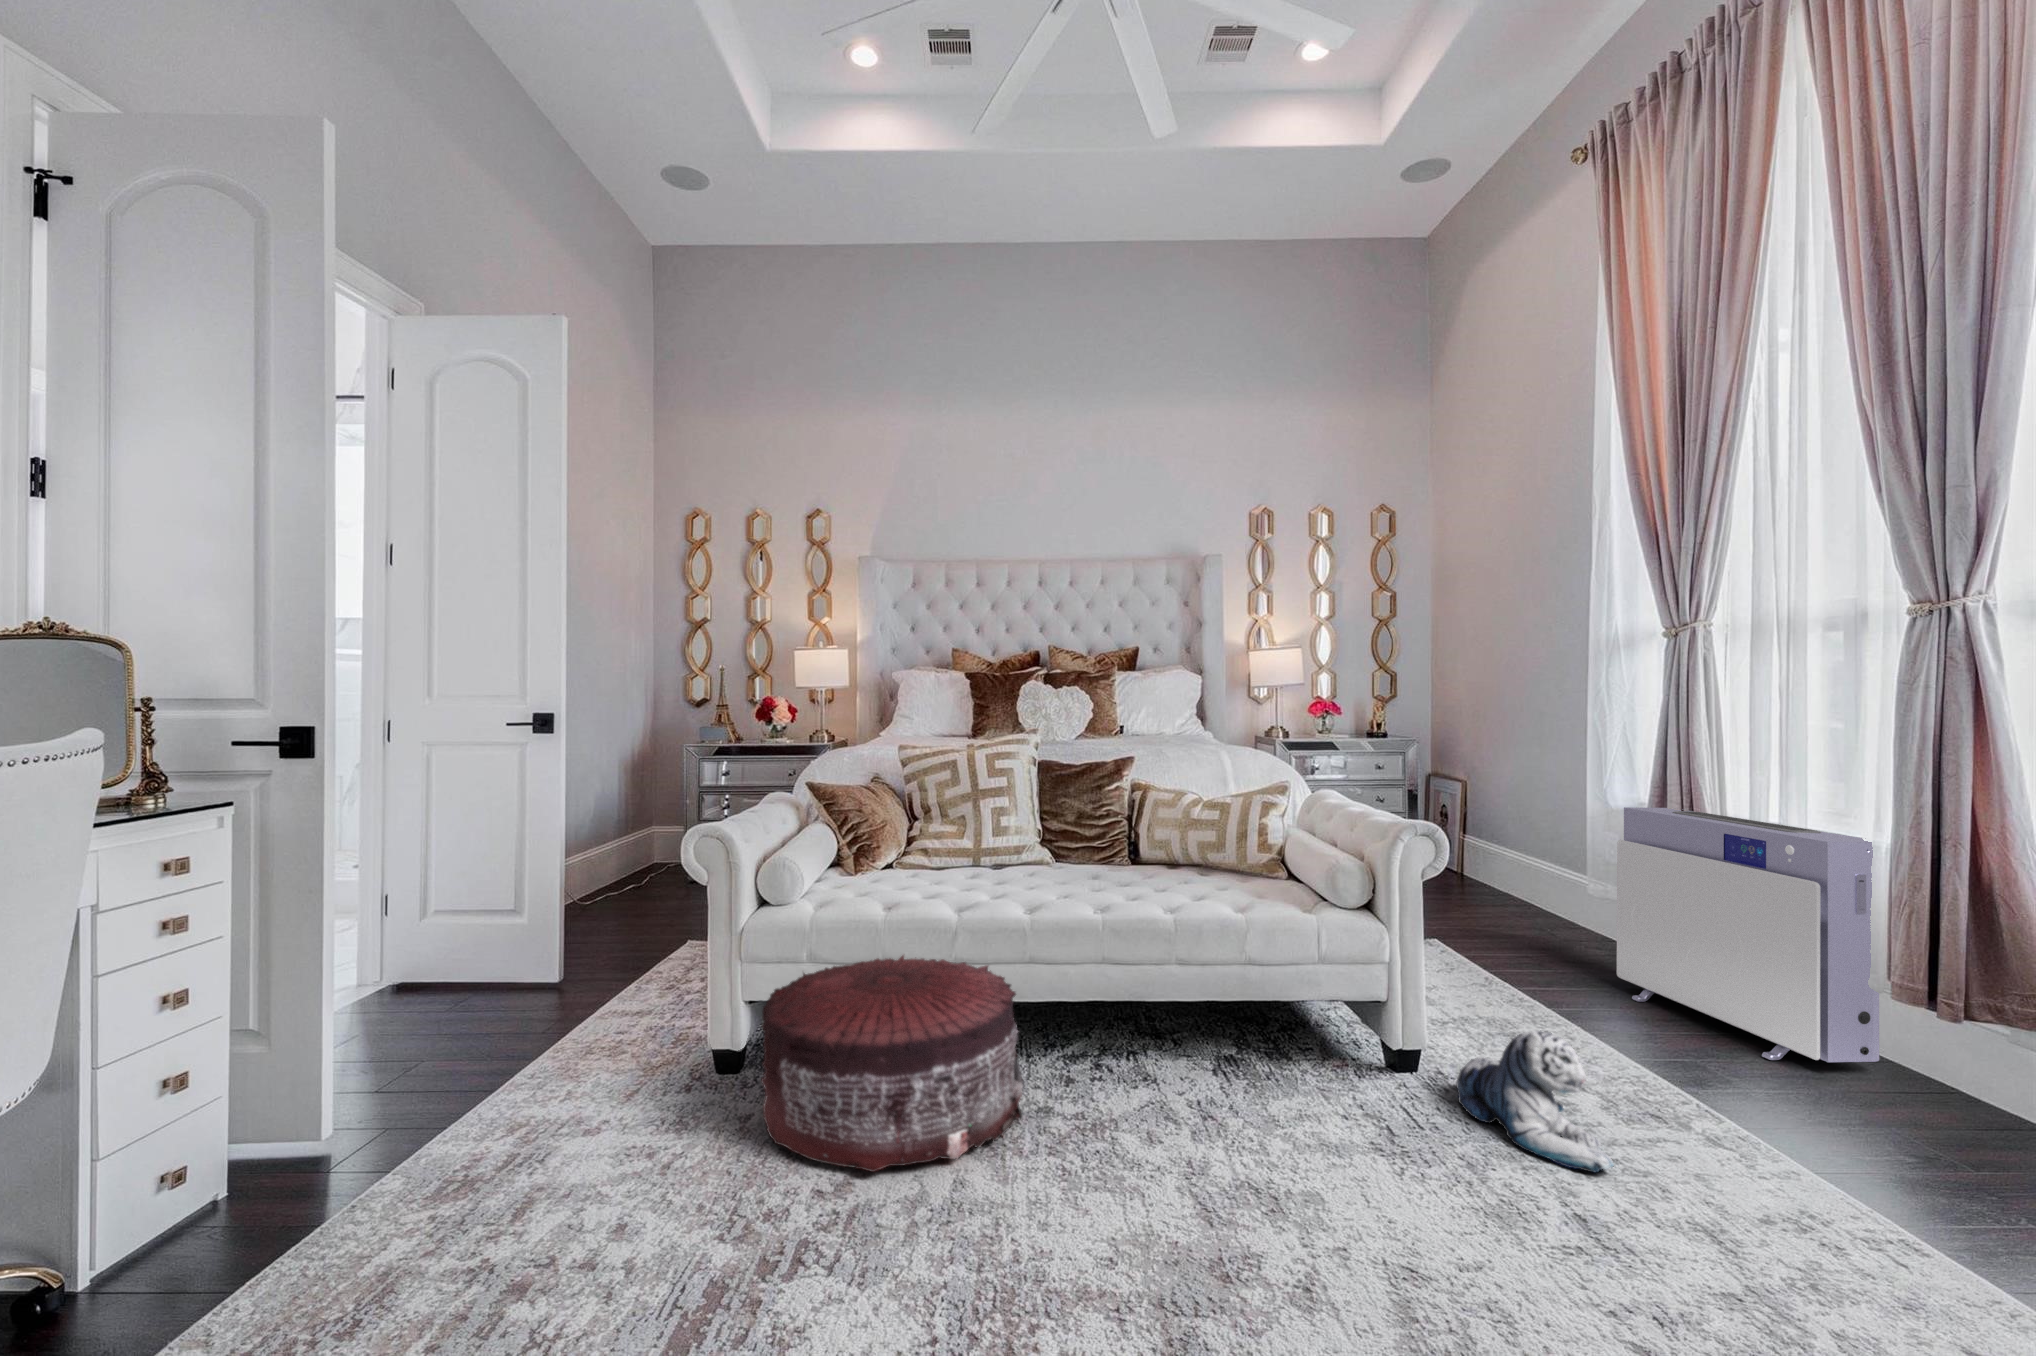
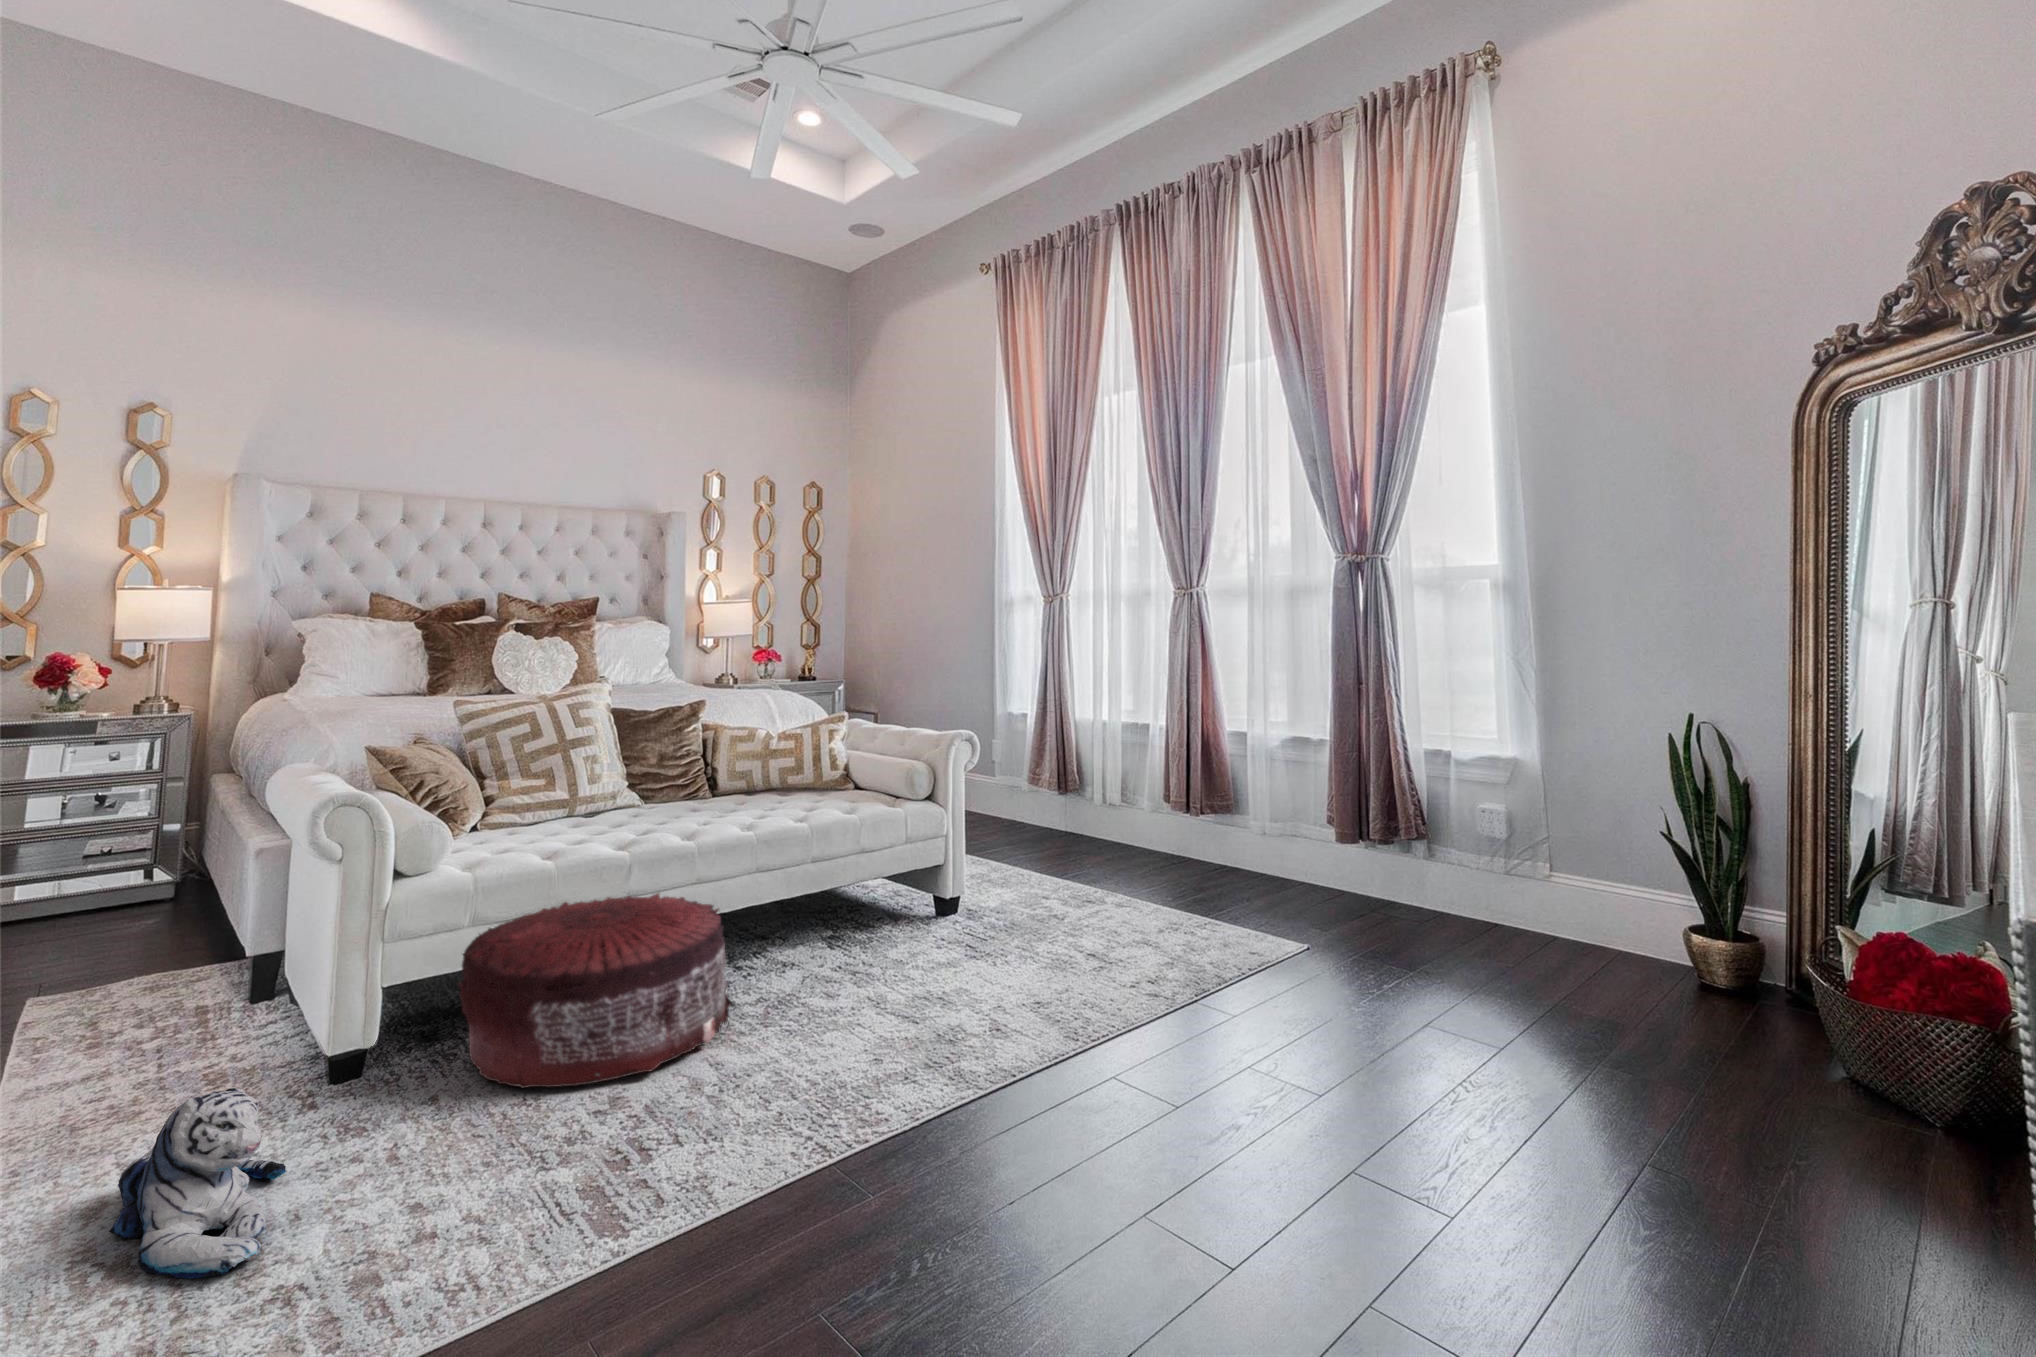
air purifier: present [1617,807,1879,1062] -> none [1023,717,1163,861]
plush toy: present [1457,1031,1614,1172] -> present [109,1088,287,1278]

